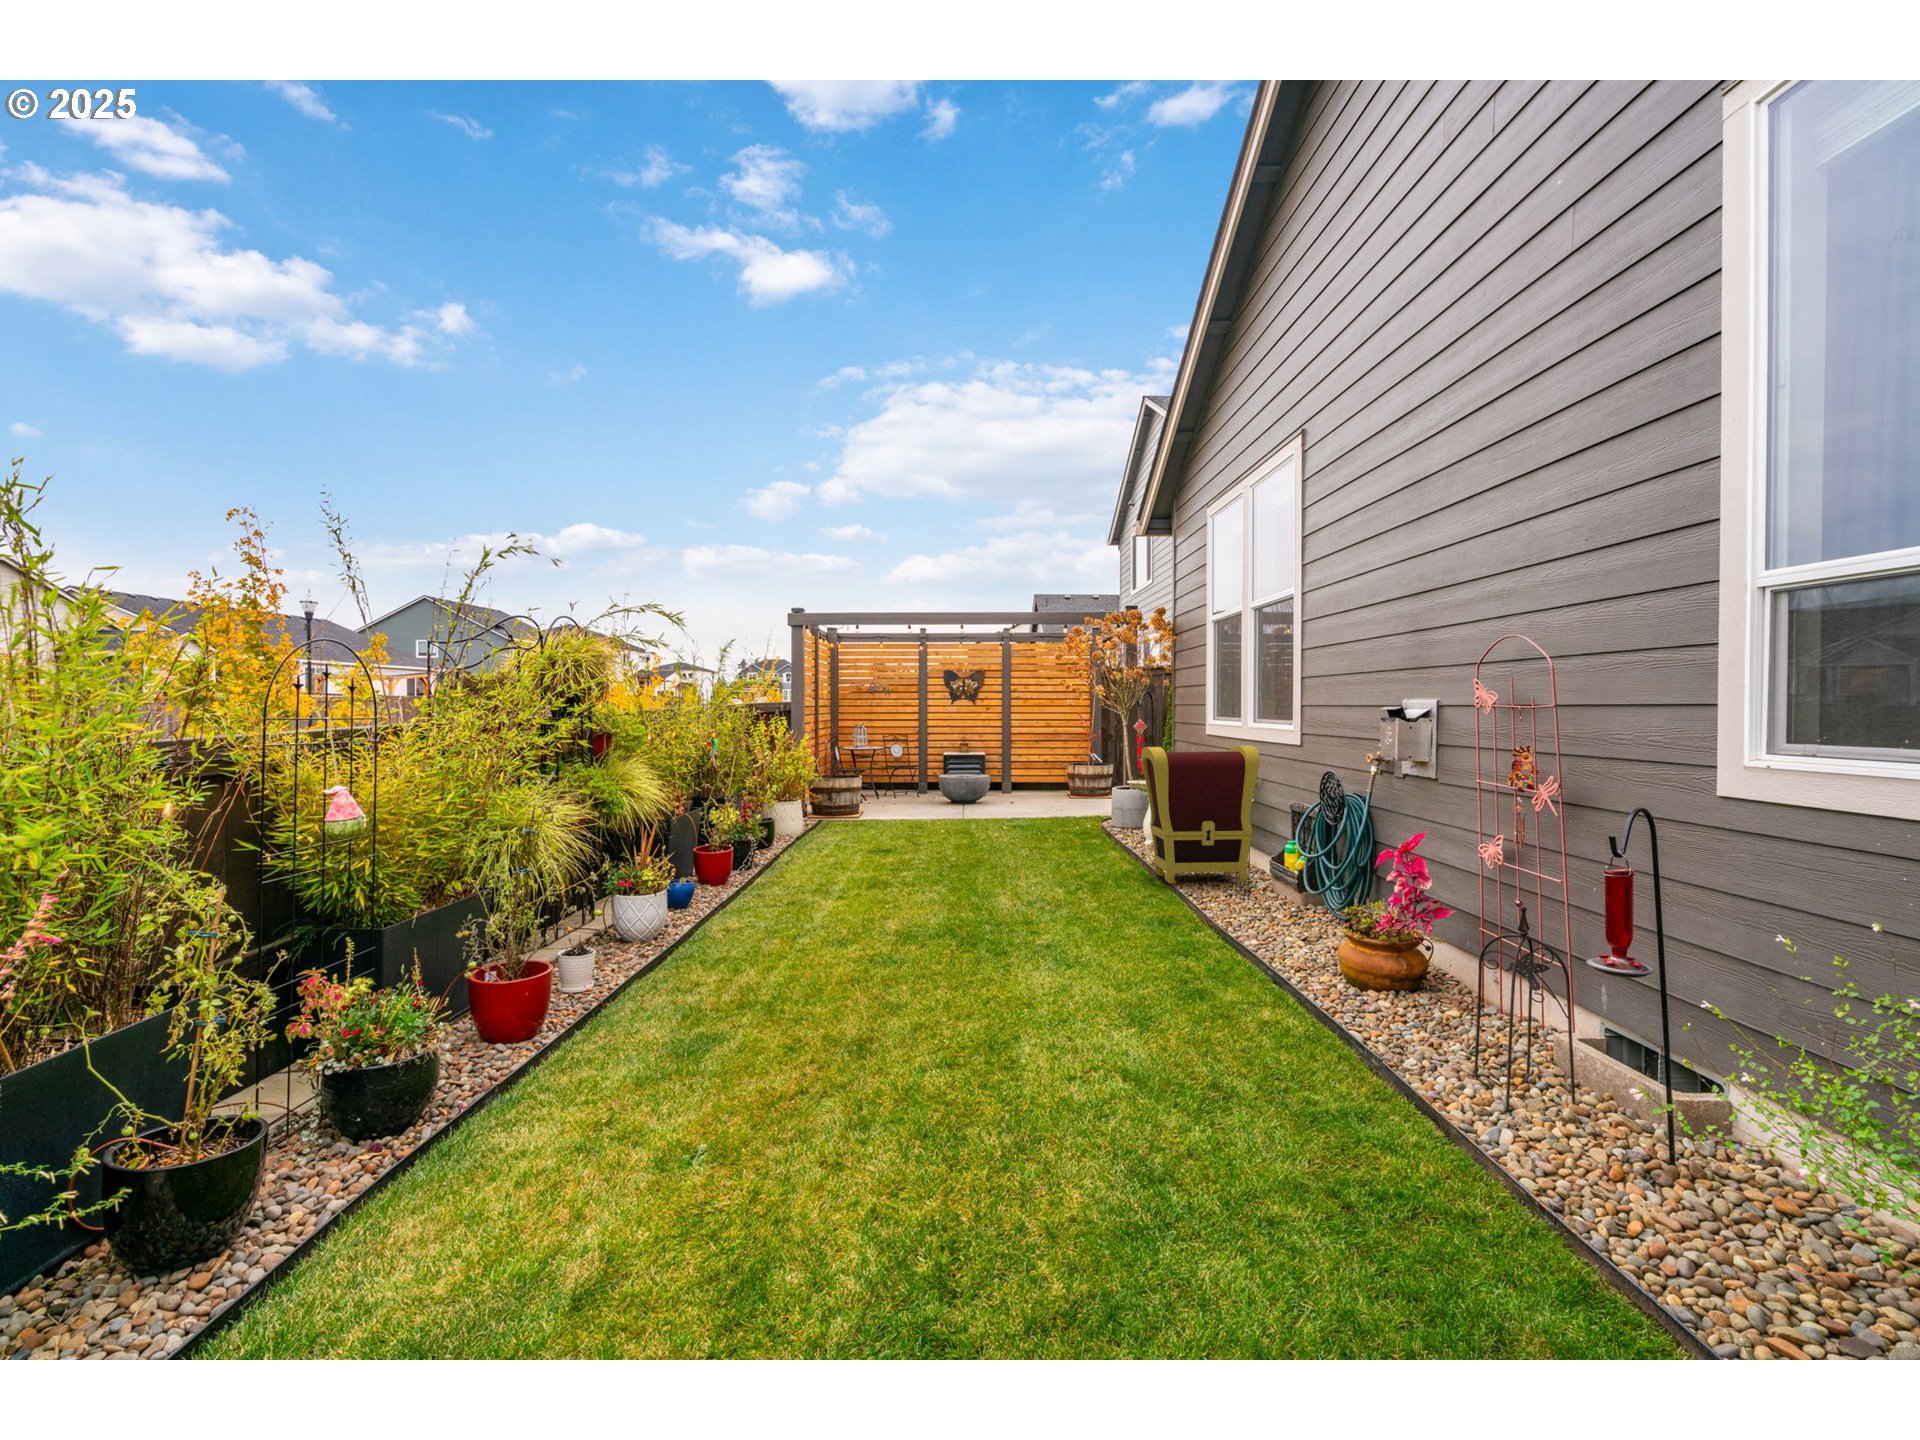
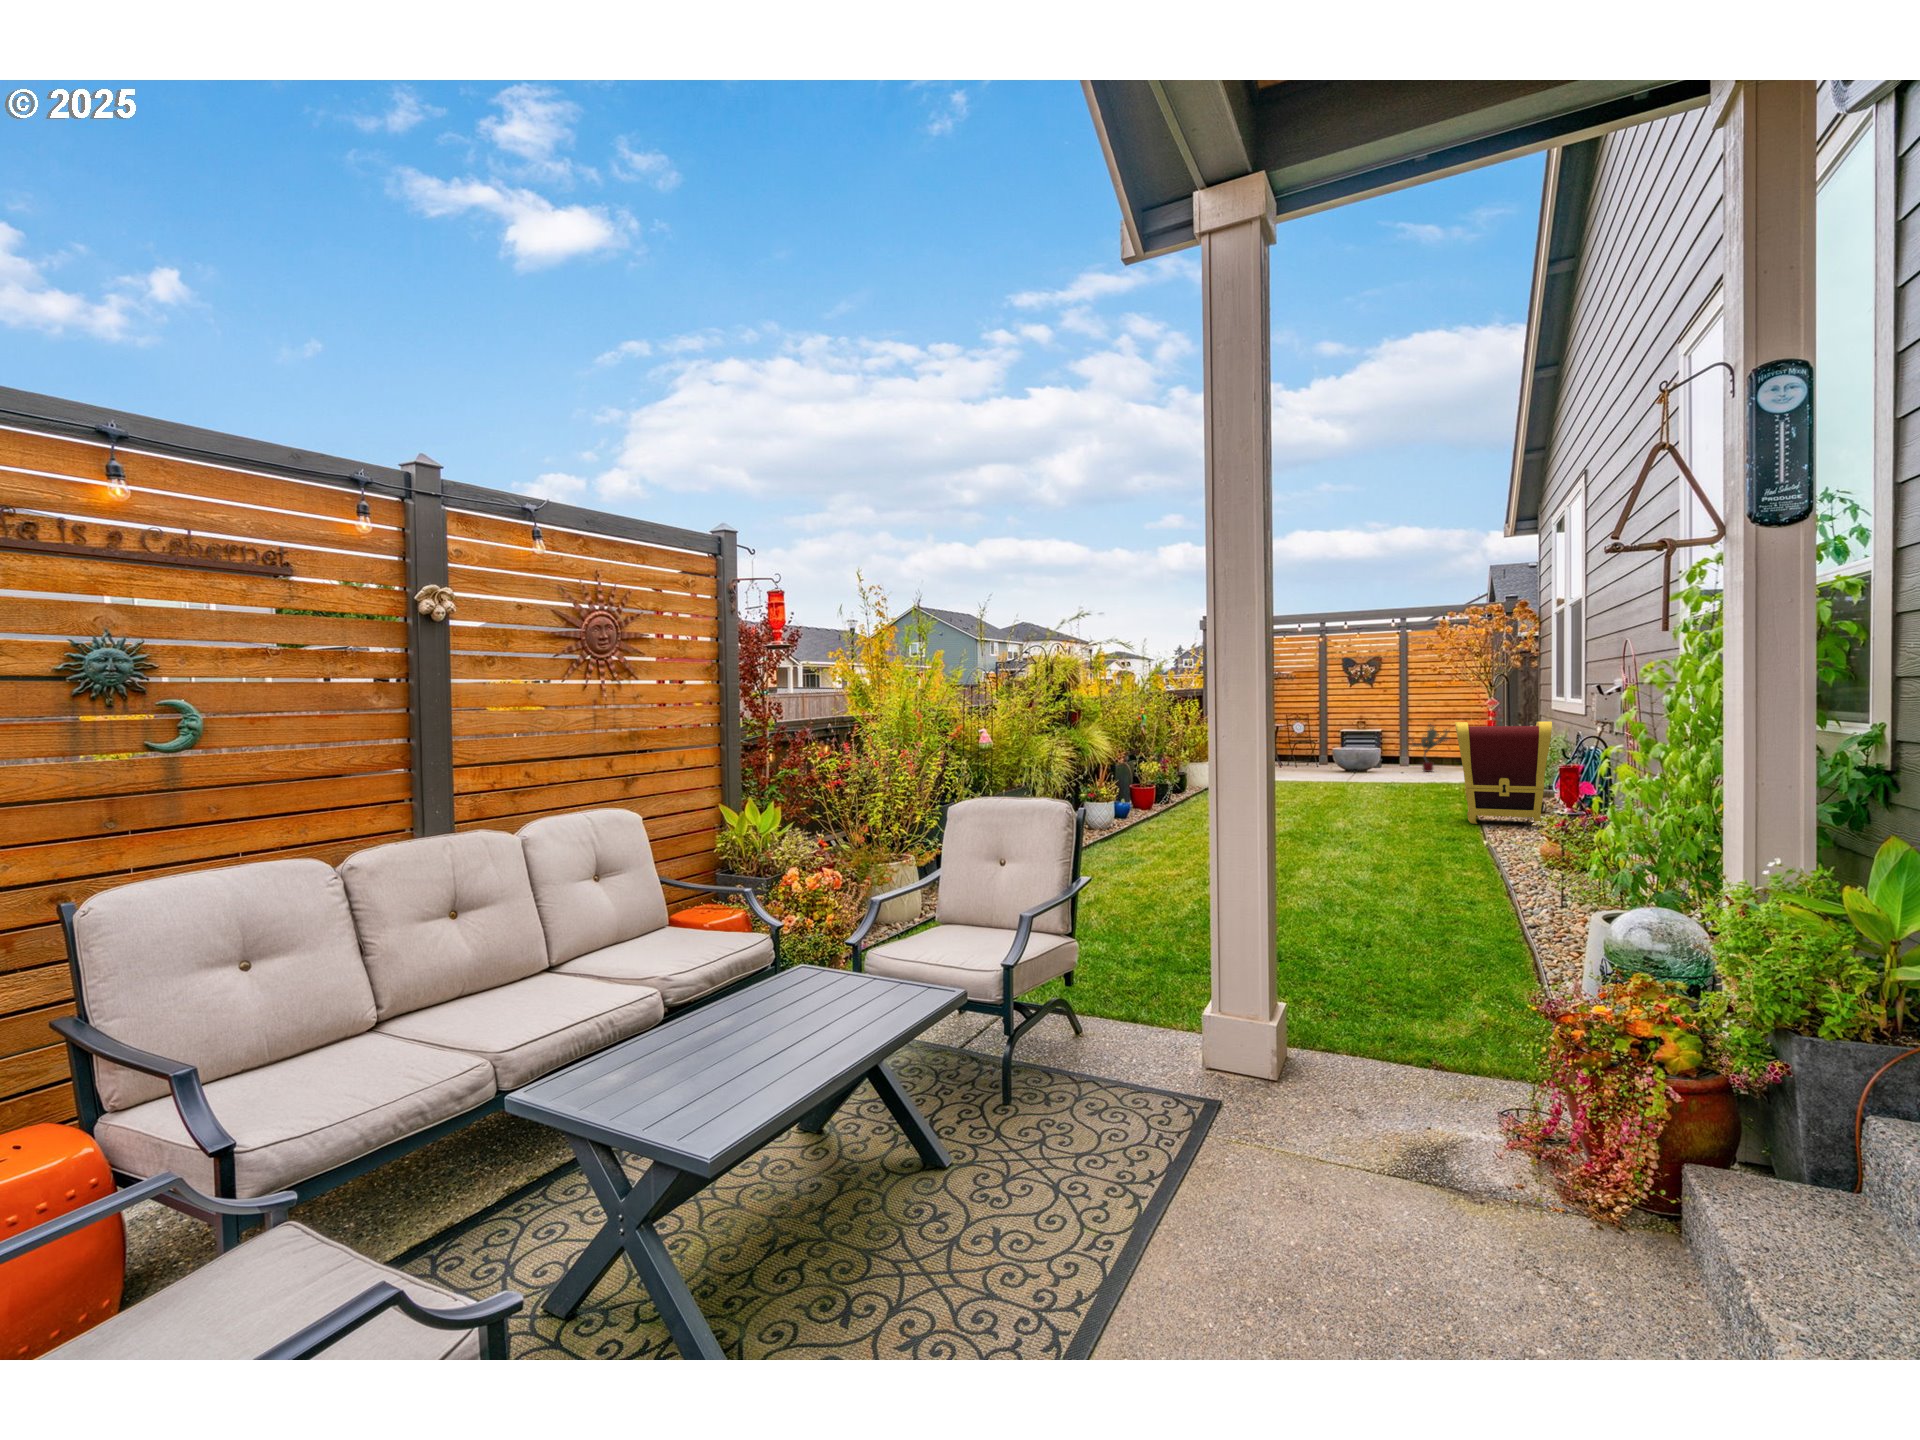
potted tree: none [1009,743,1052,798] -> present [1407,724,1449,772]

